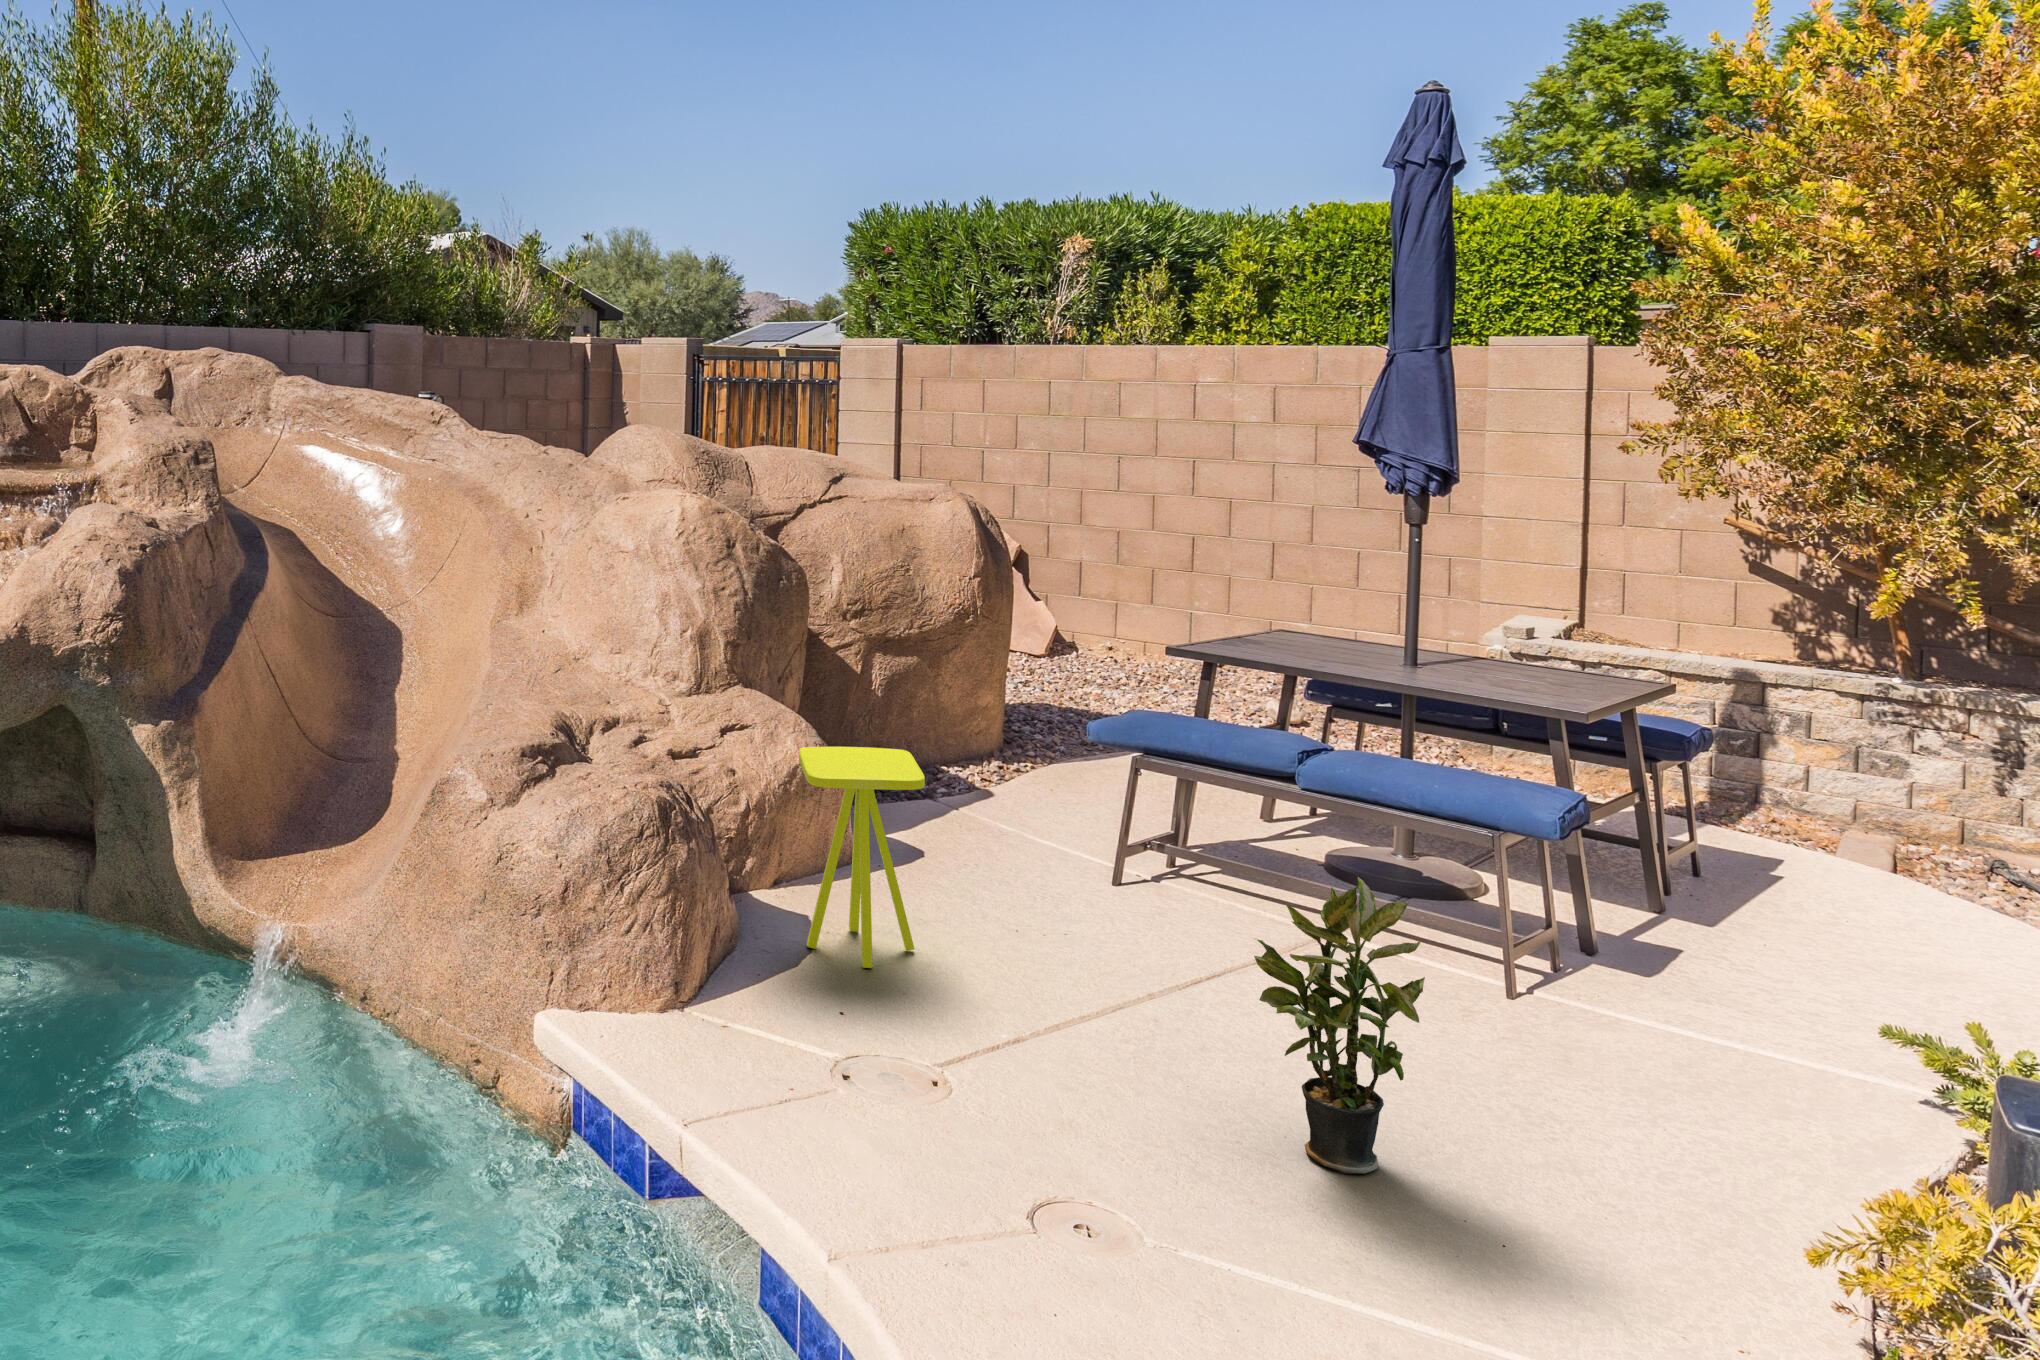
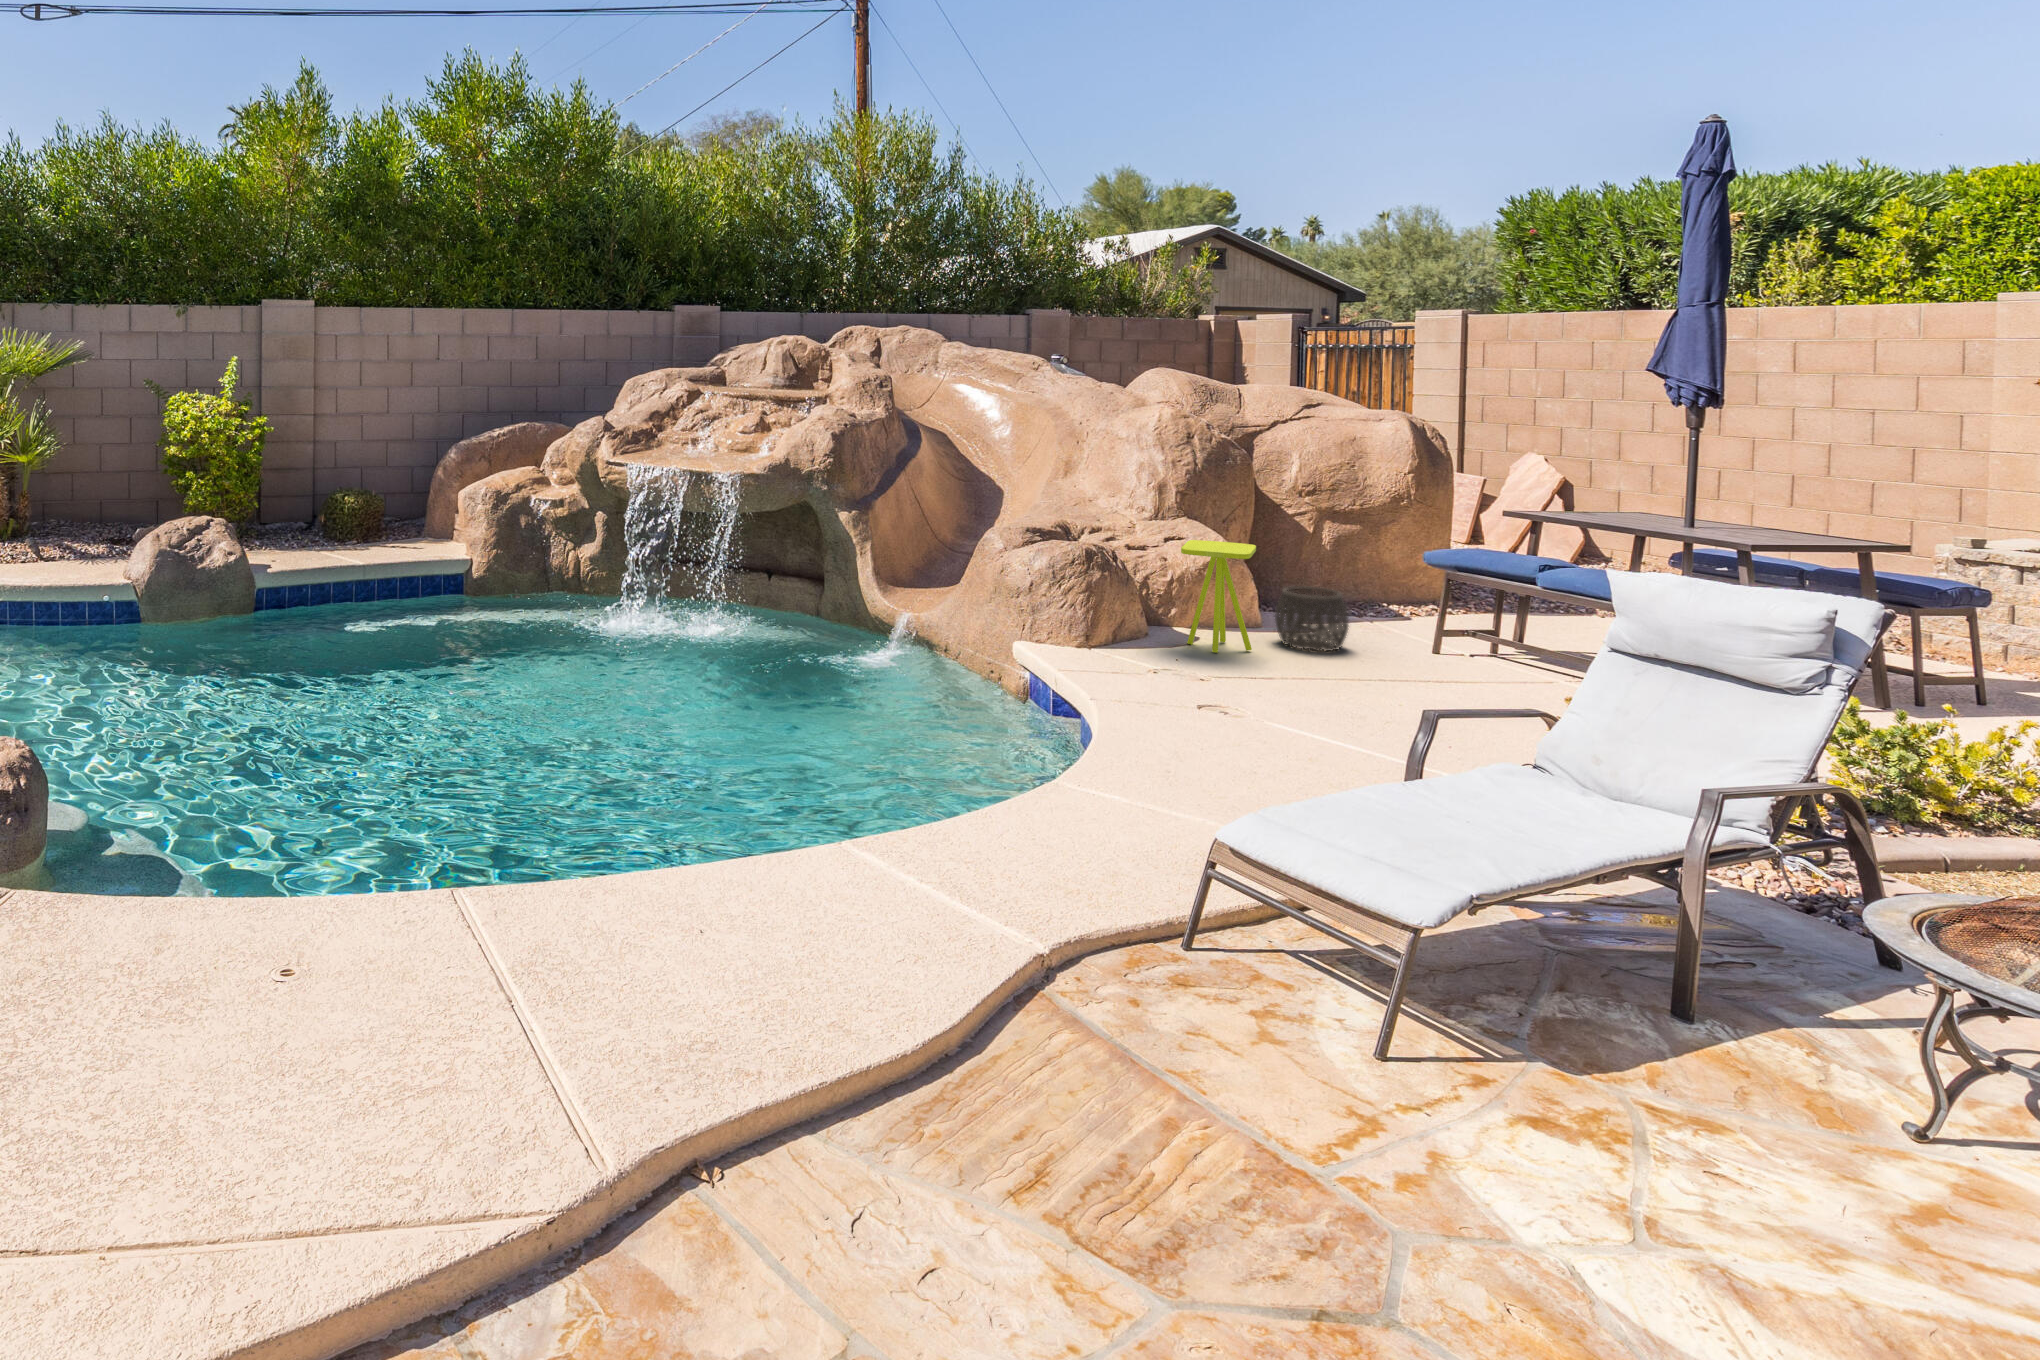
woven basket: none [918,805,1034,929] -> present [1275,586,1349,651]
potted plant: present [1254,877,1425,1174] -> none [1363,588,1458,732]

